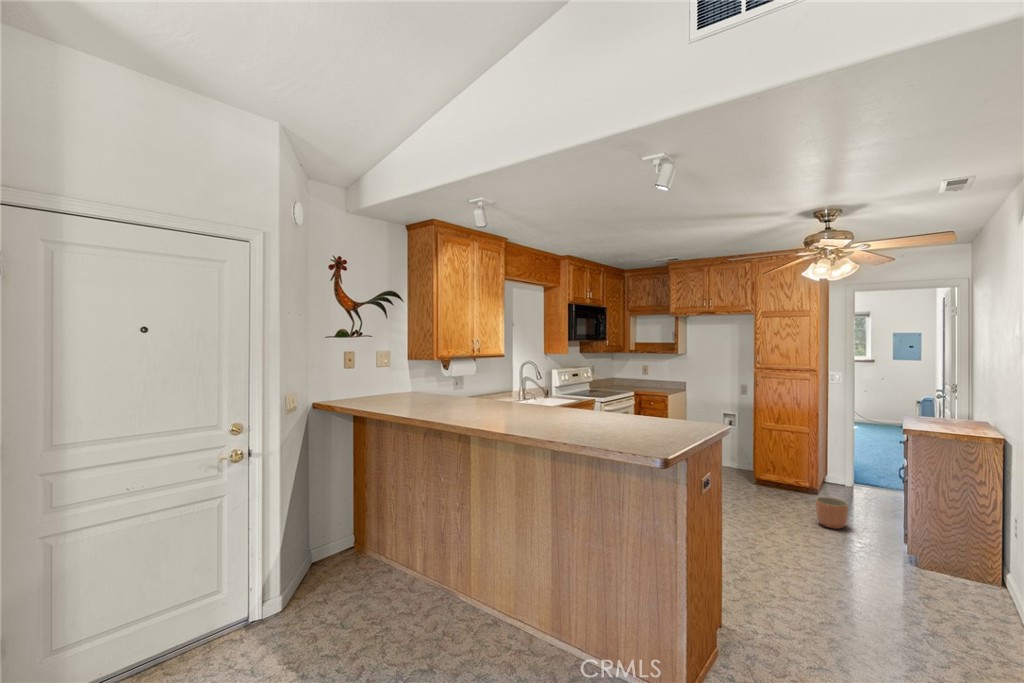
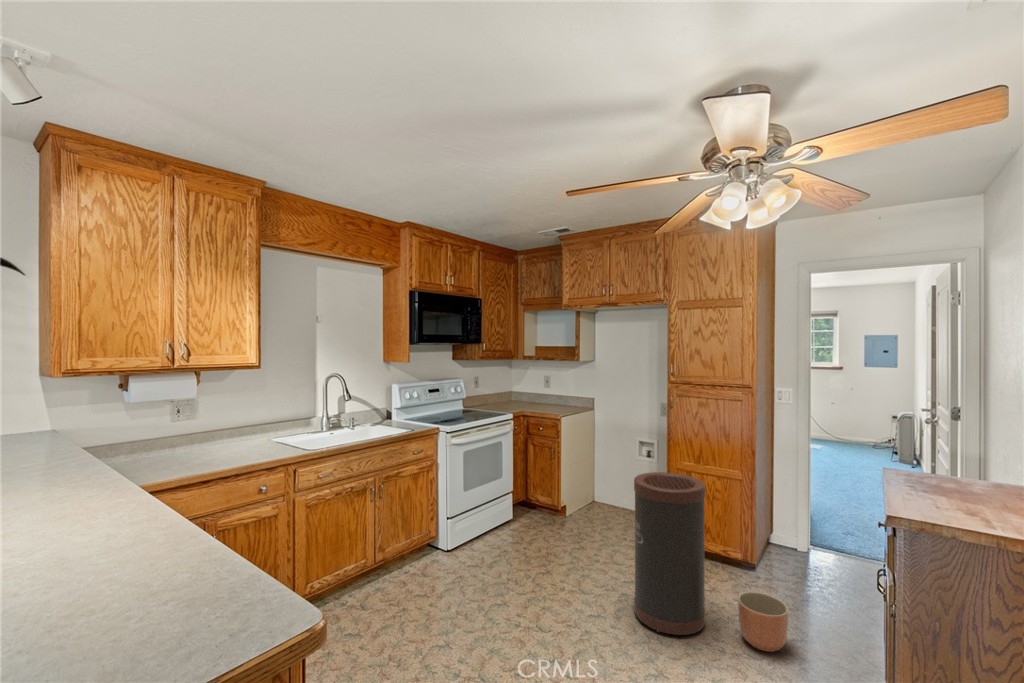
trash can: none [745,425,794,521] -> present [634,472,705,635]

